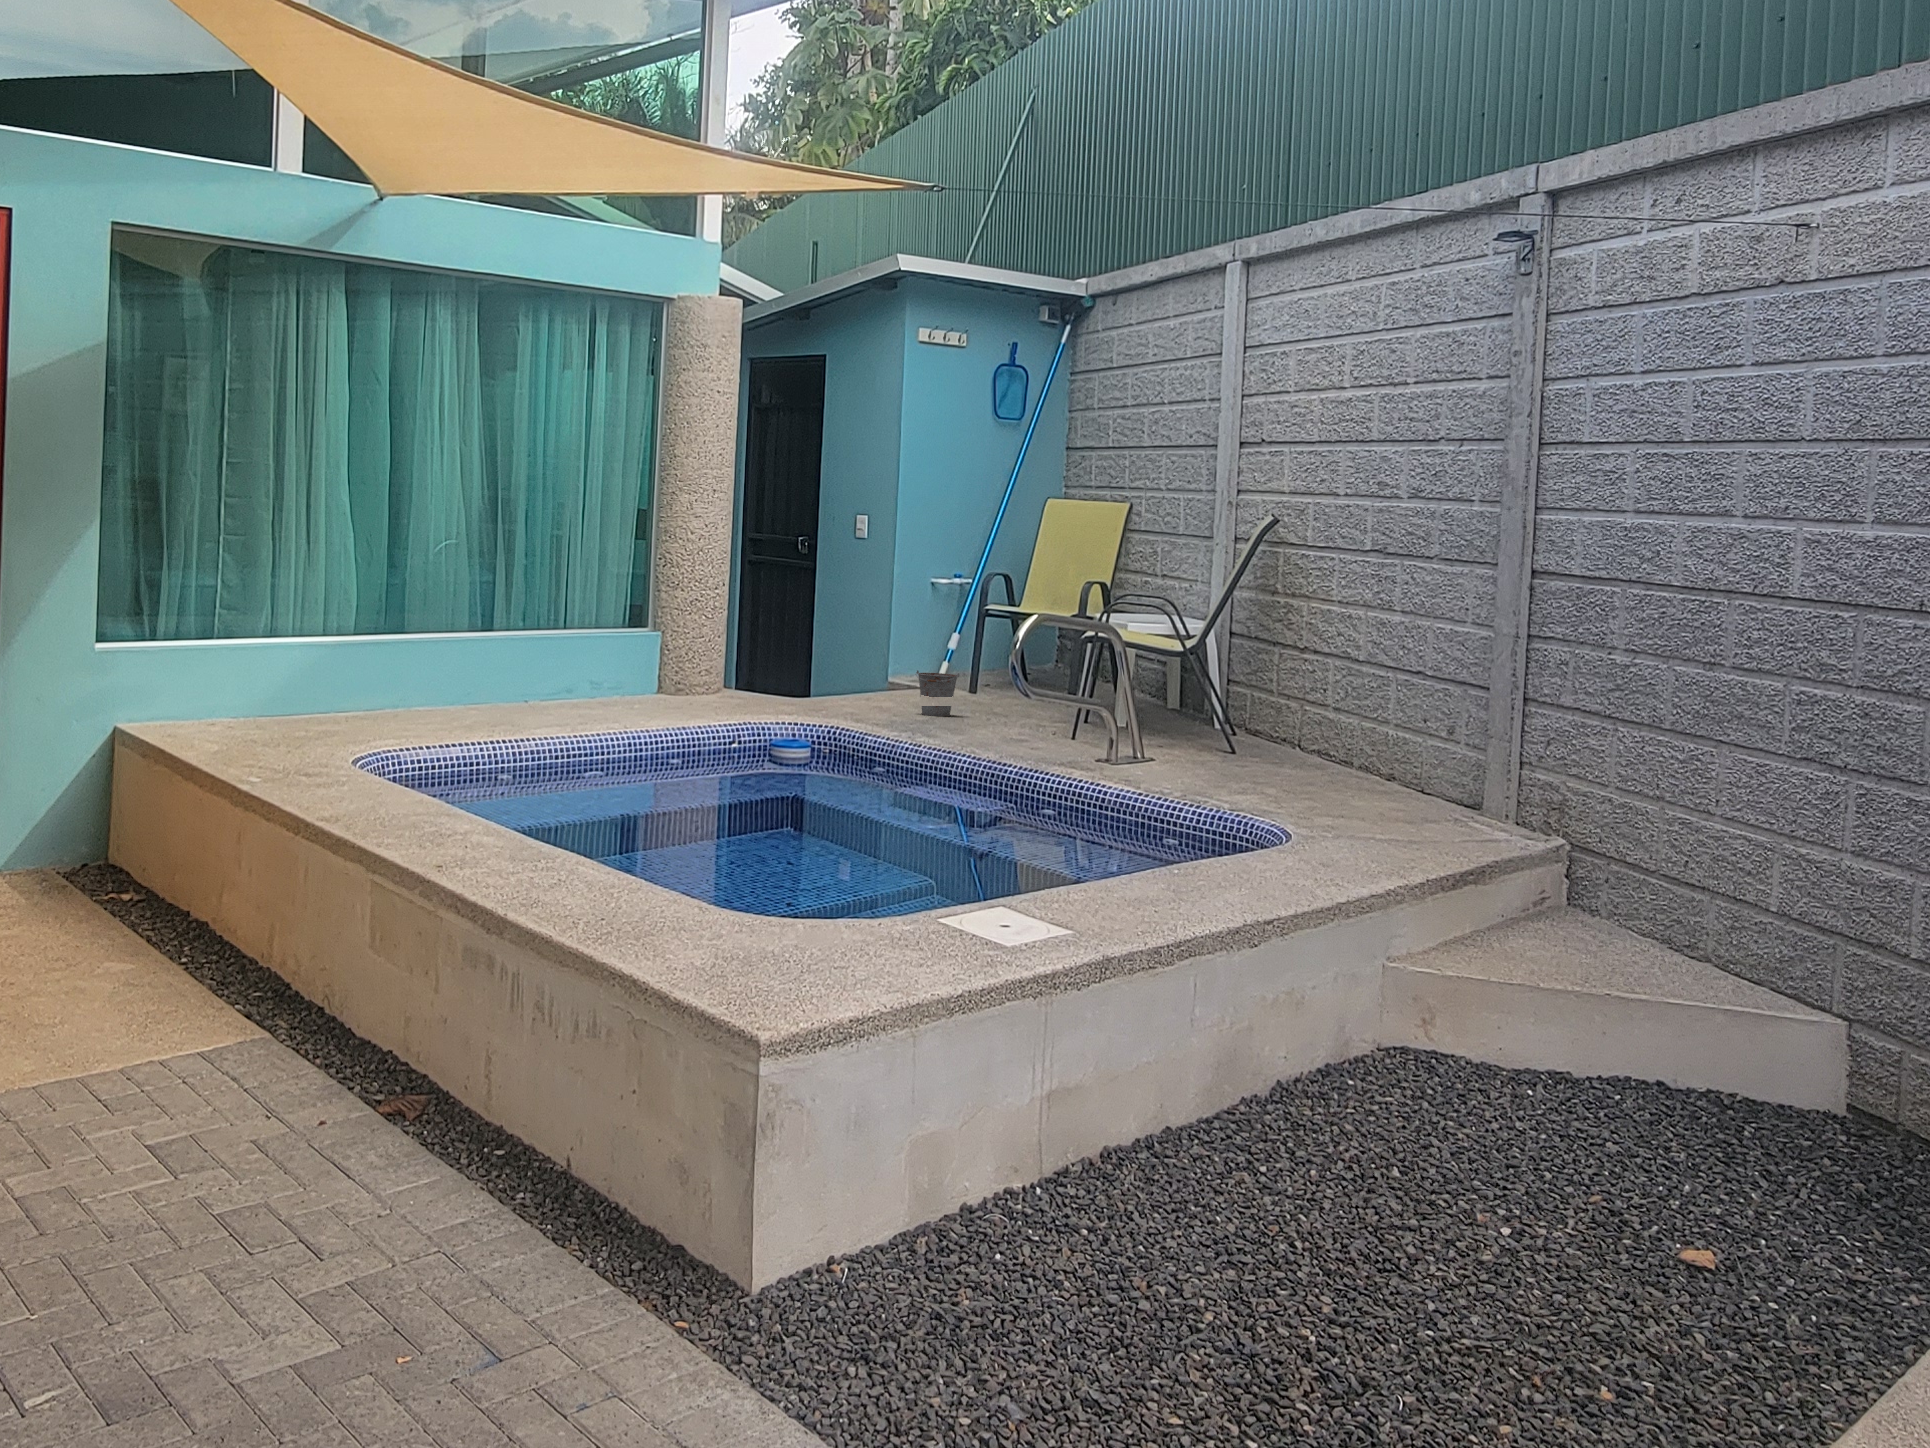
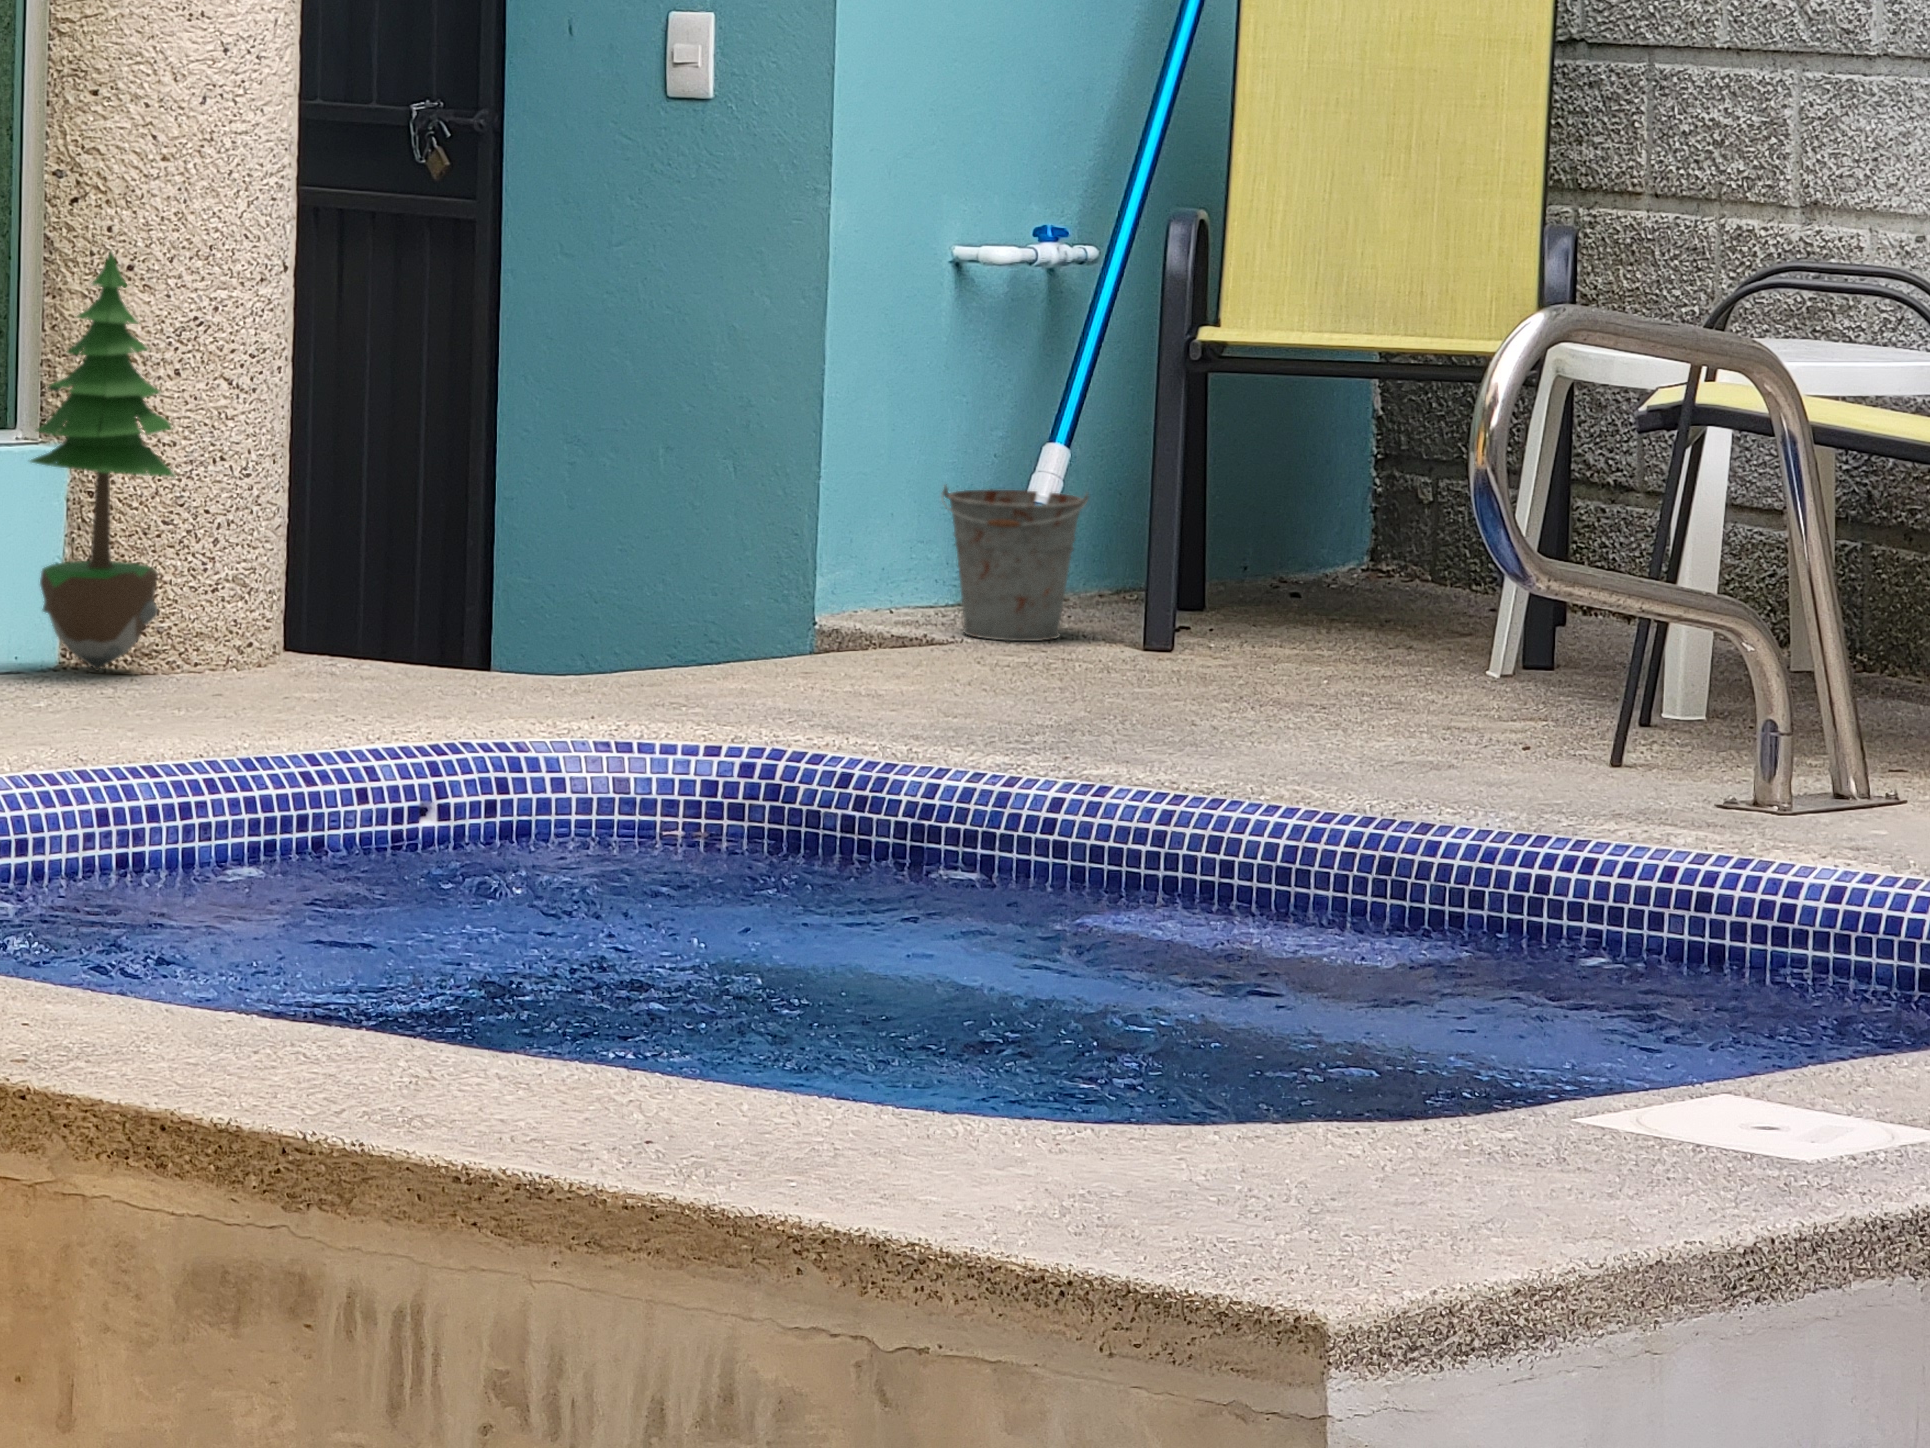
potted tree: none [641,588,683,707] -> present [31,252,176,670]

